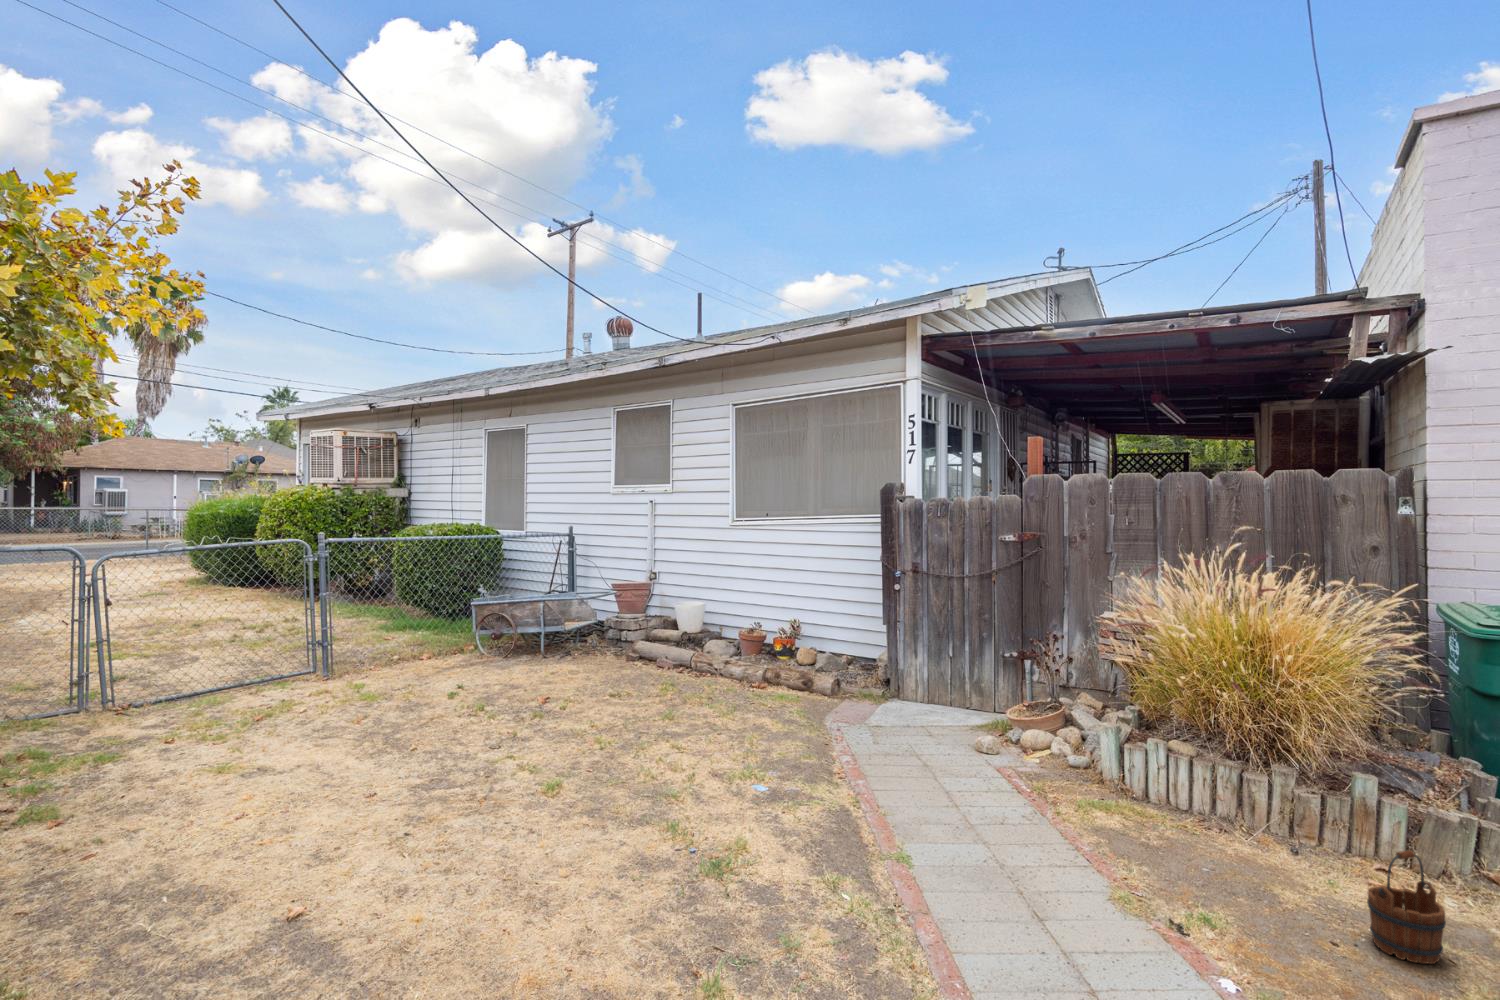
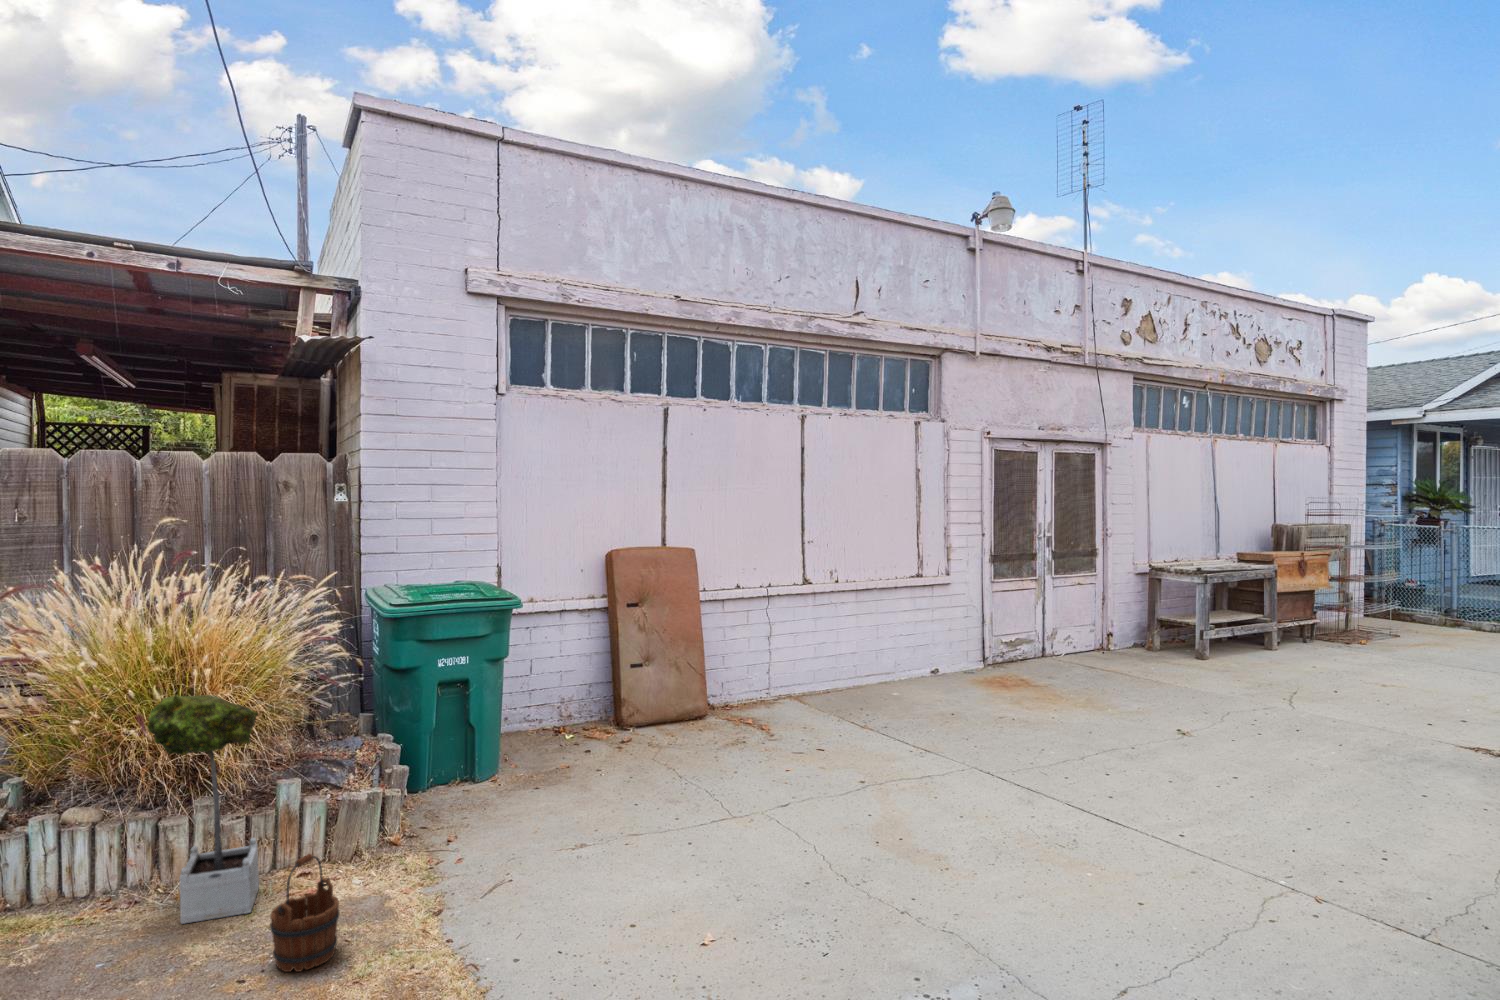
potted tree: none [1242,671,1343,882] -> present [147,695,259,924]

